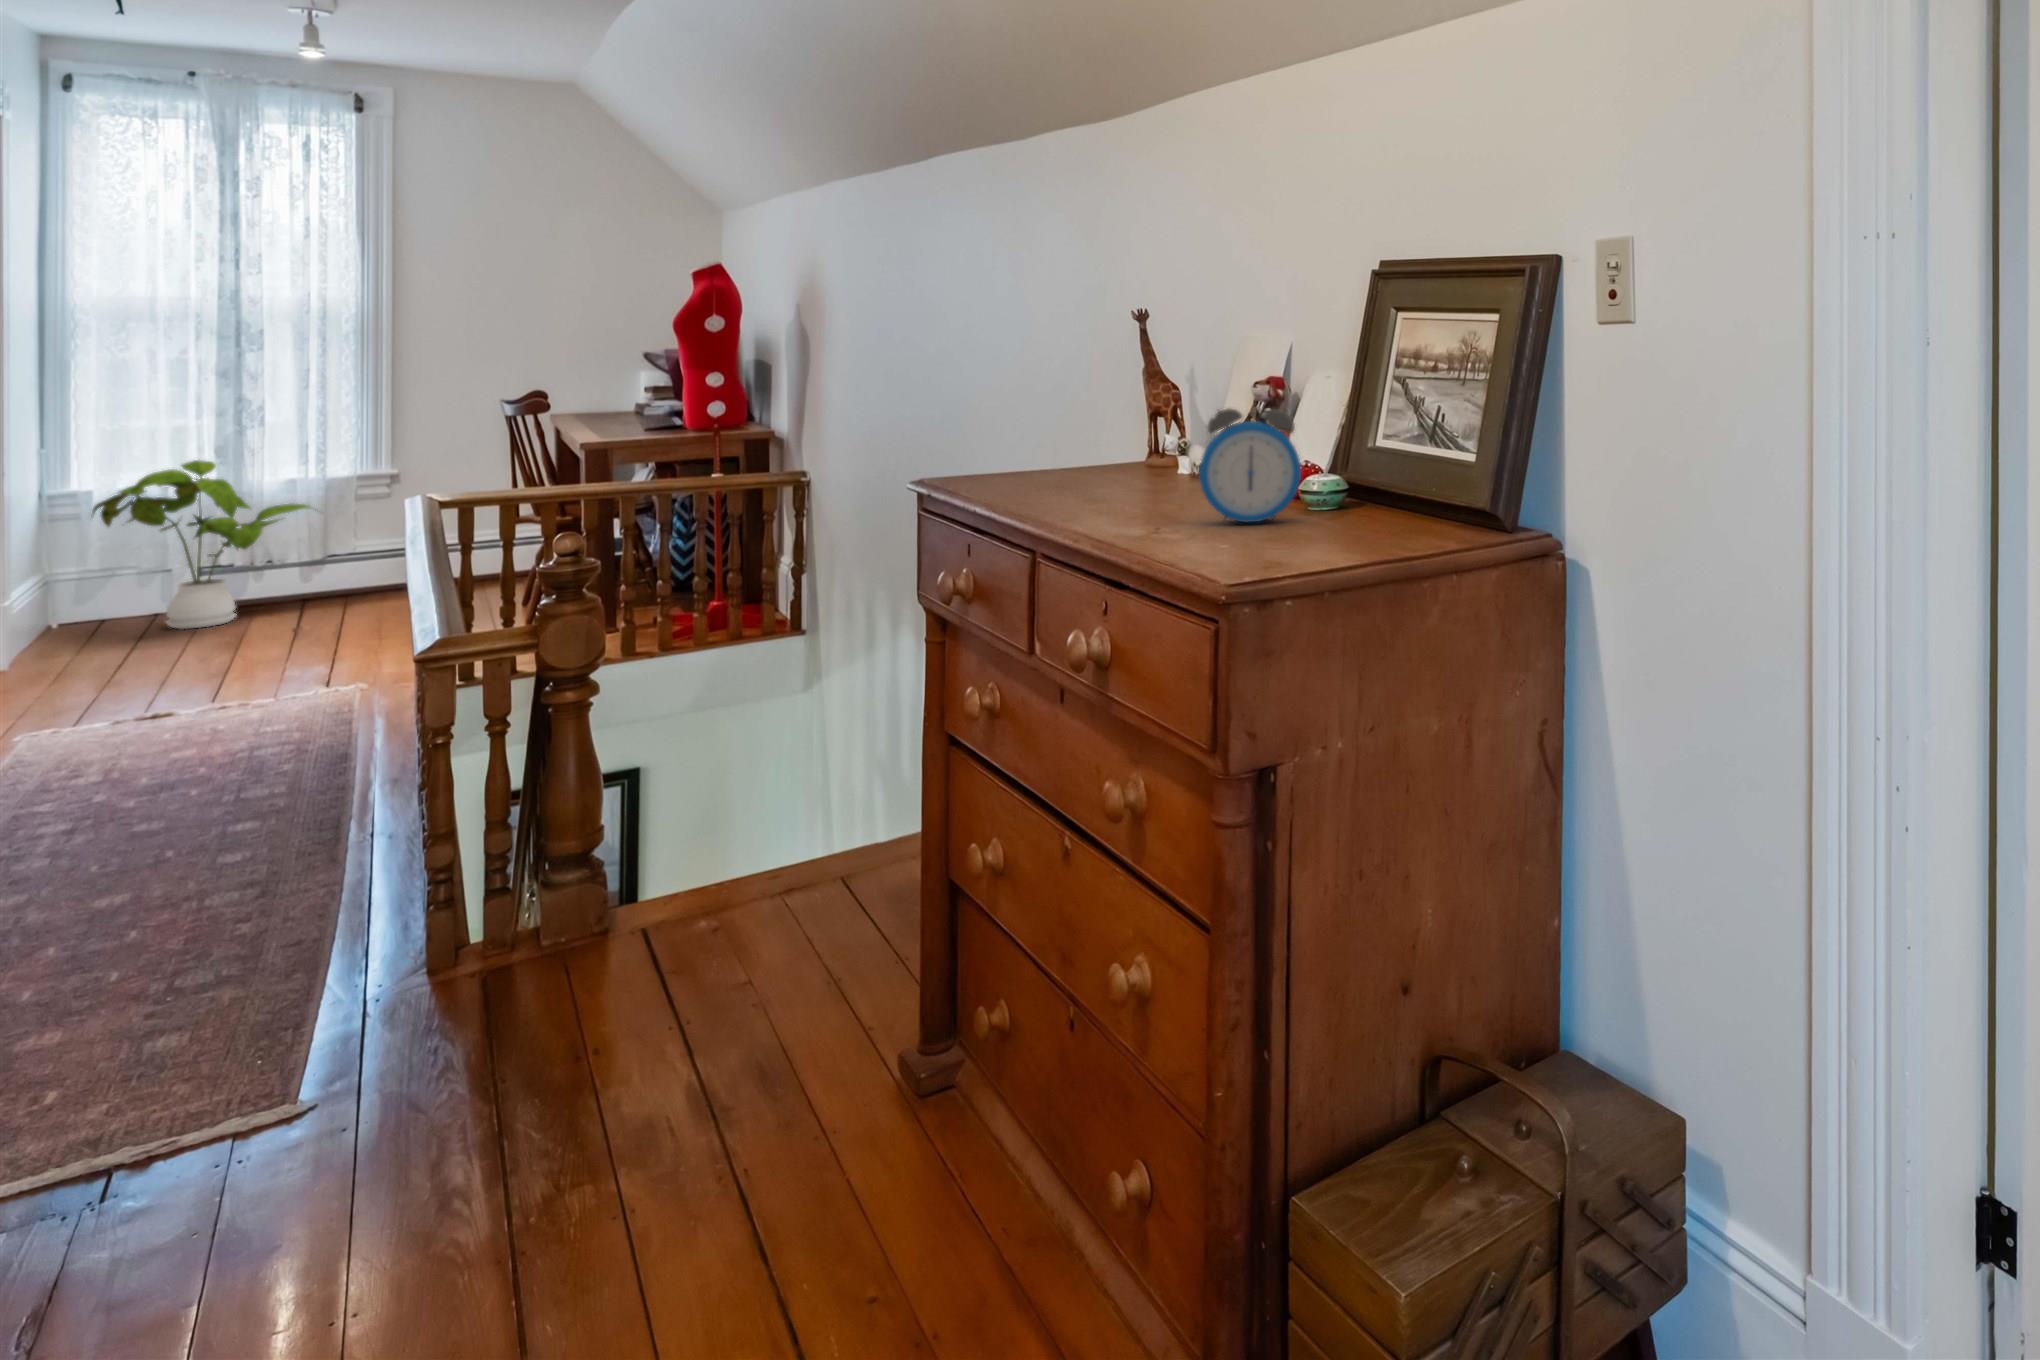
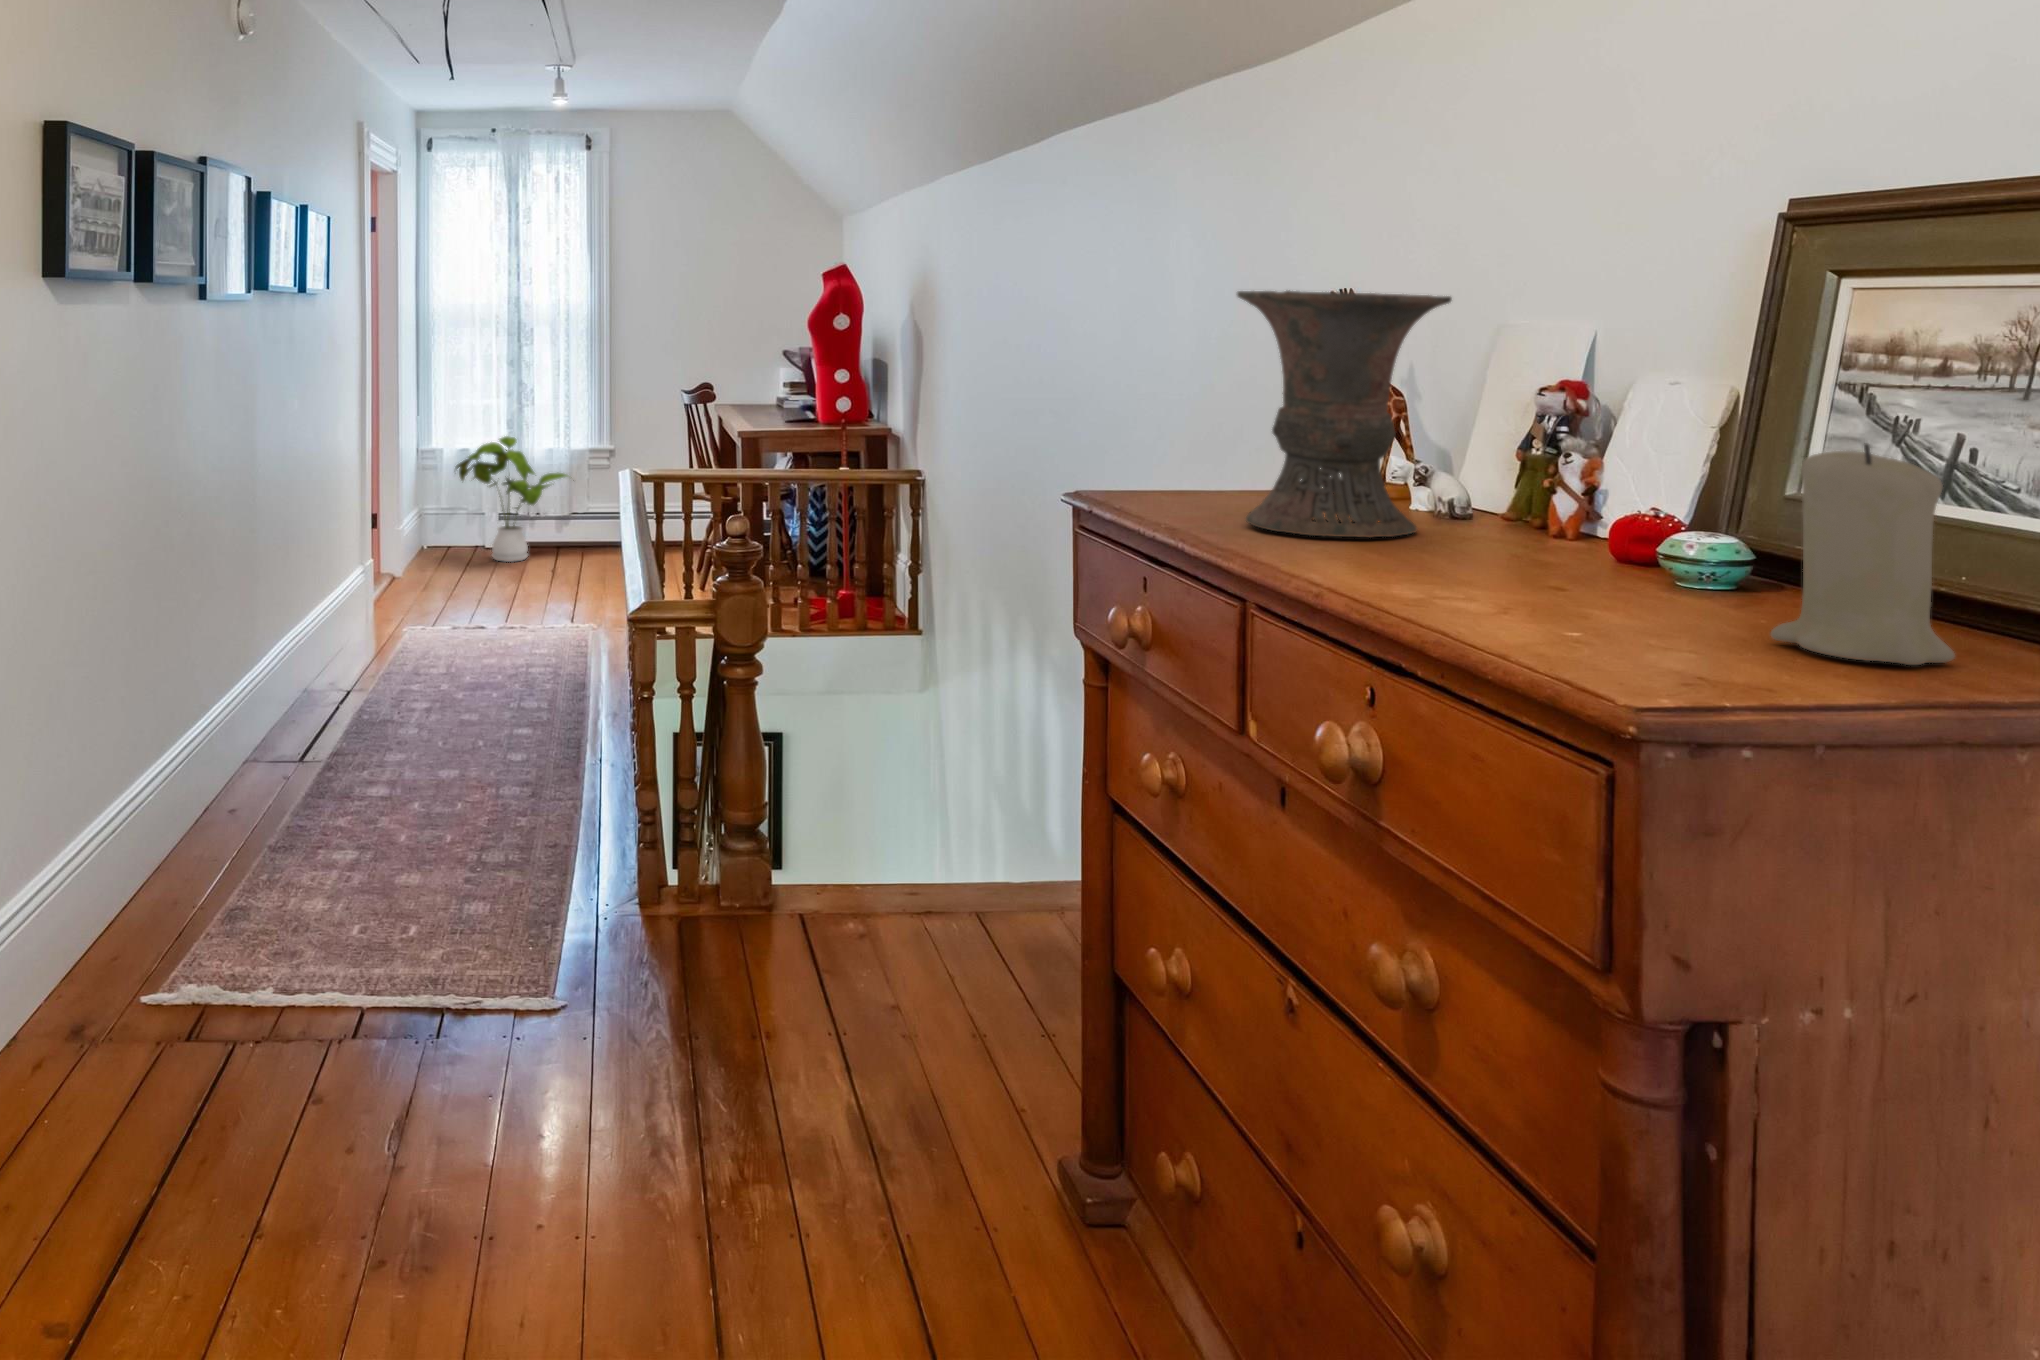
vase: none [1047,310,1195,497] -> present [1237,290,1452,537]
alarm clock: present [1199,408,1301,522] -> none [1503,424,1700,606]
candle: none [1321,415,1397,540] -> present [1771,444,1955,665]

